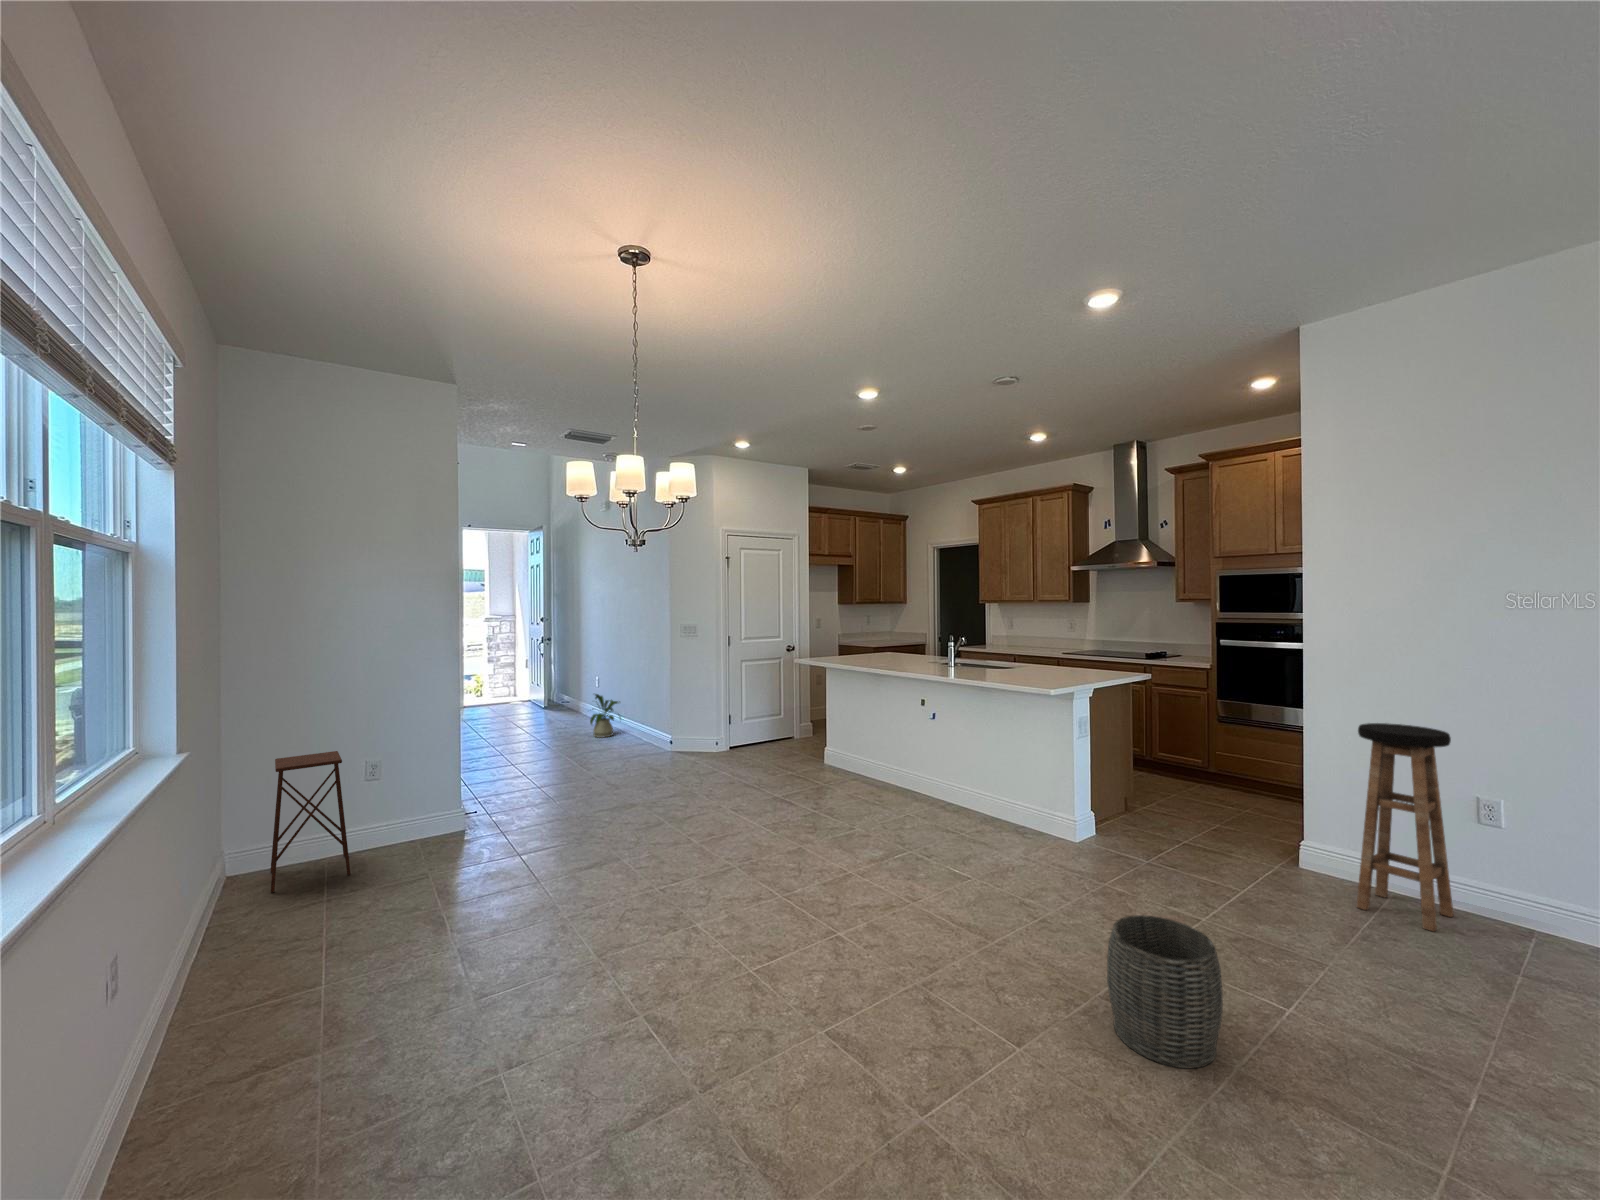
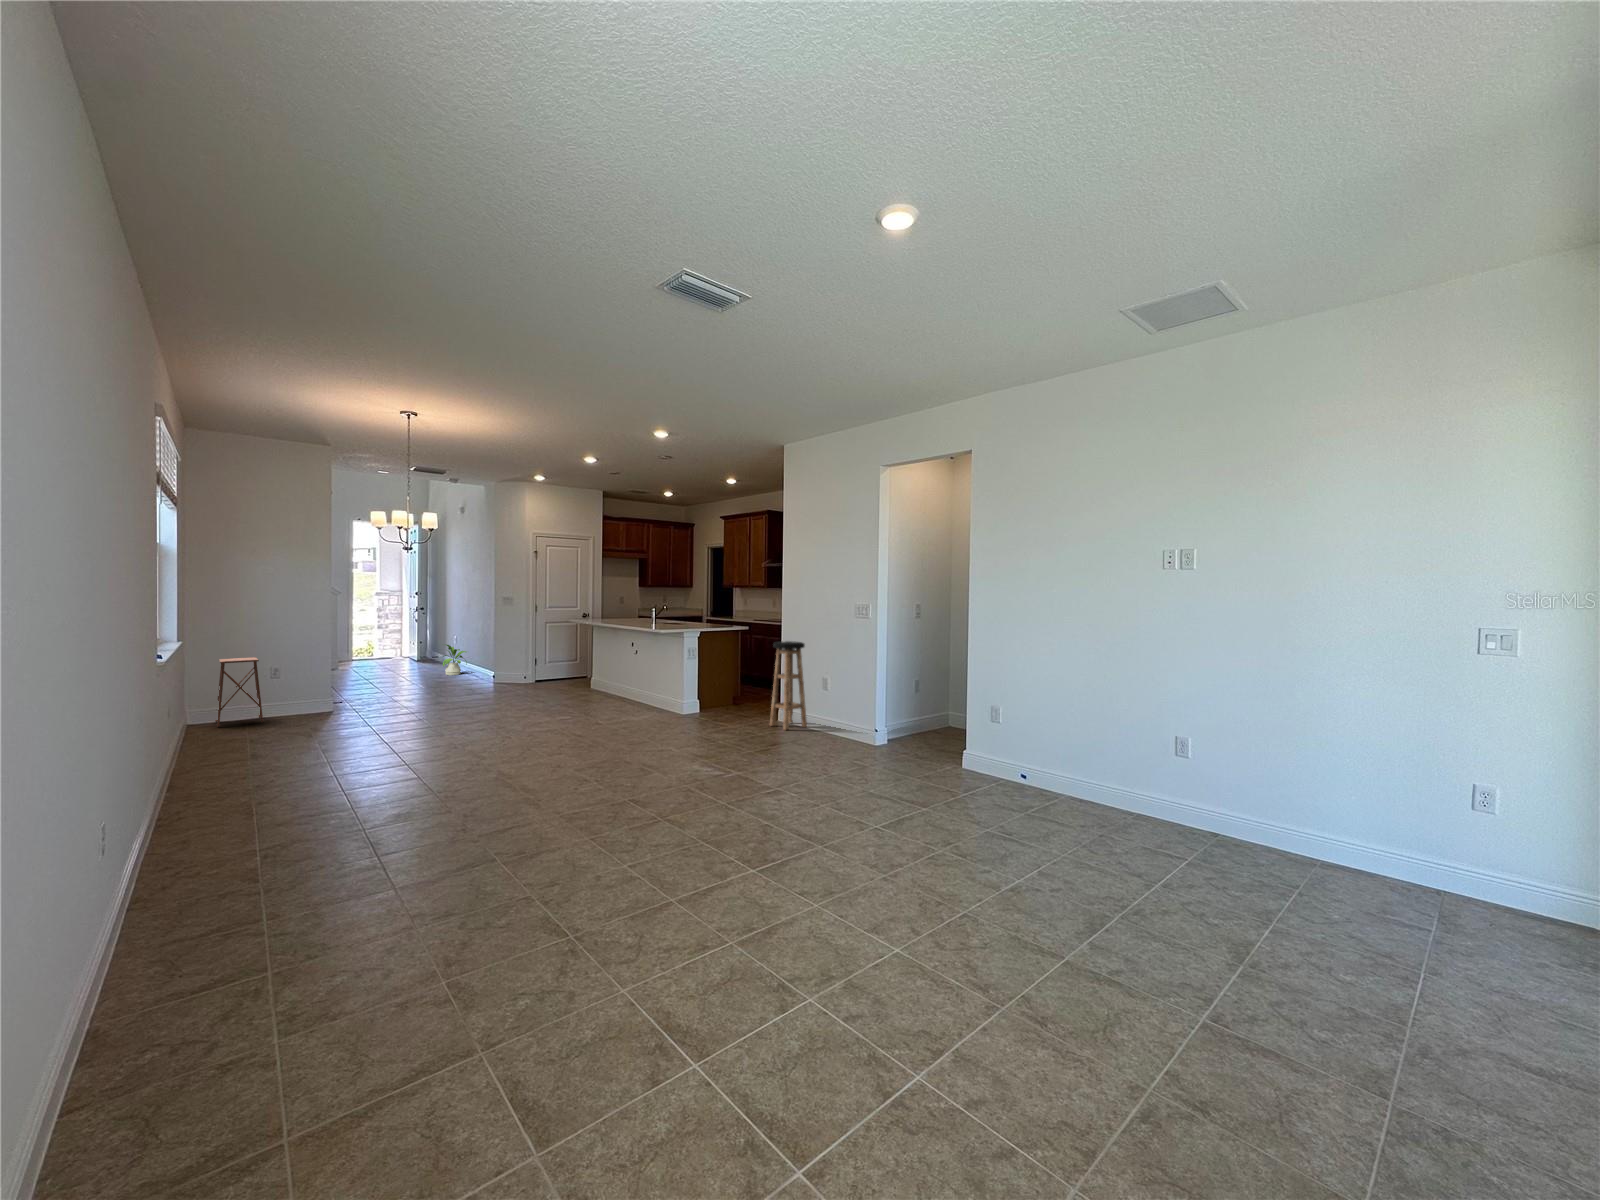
woven basket: present [1107,915,1223,1068] -> none [590,708,632,755]

